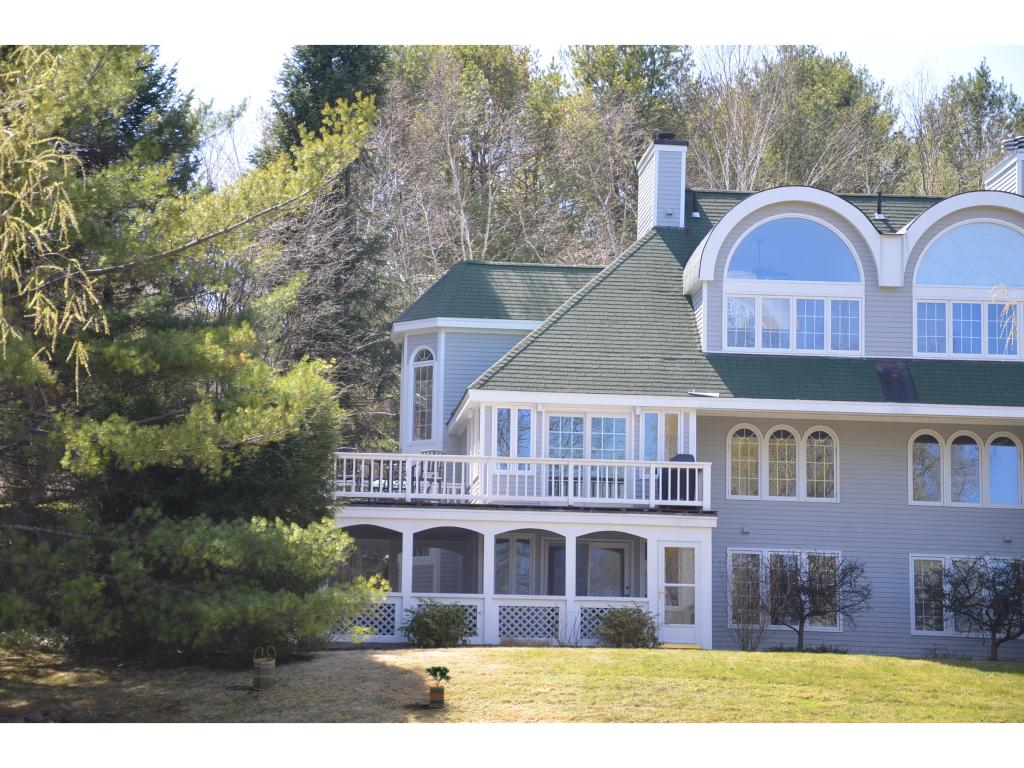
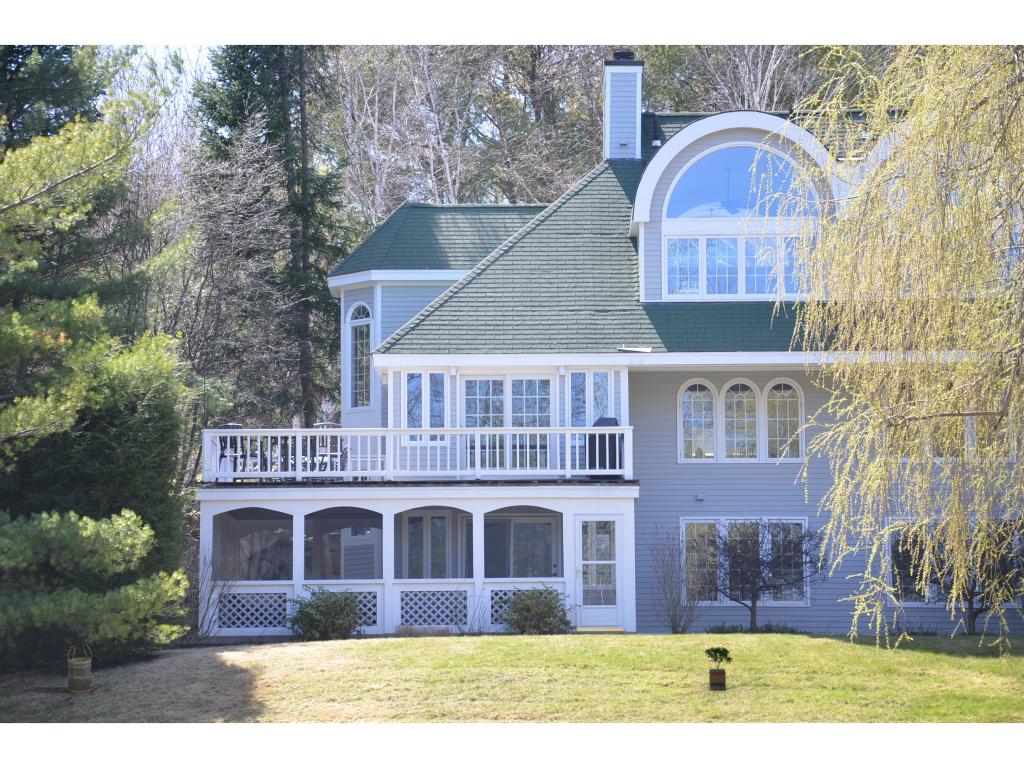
potted tree: present [426,666,451,708] -> present [705,647,732,690]

